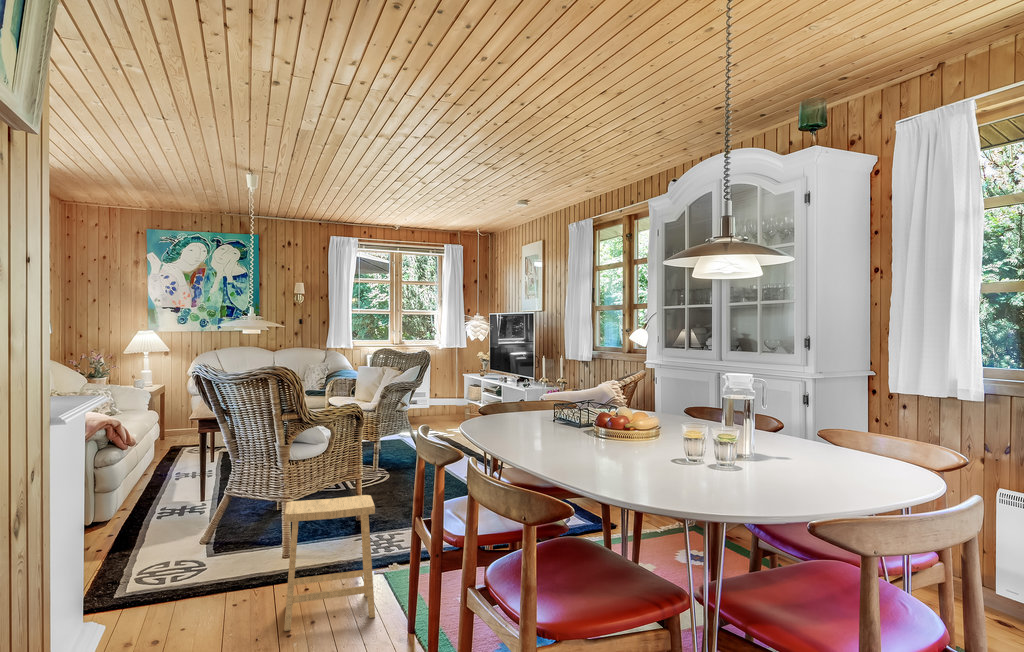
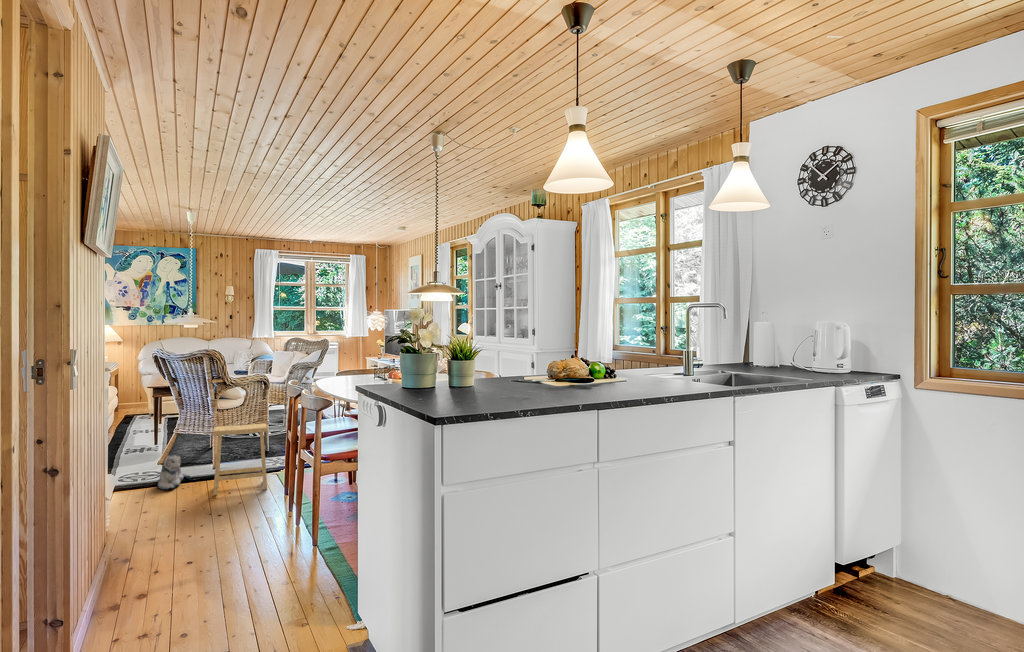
plush toy: none [192,545,247,611] -> present [158,455,191,490]

